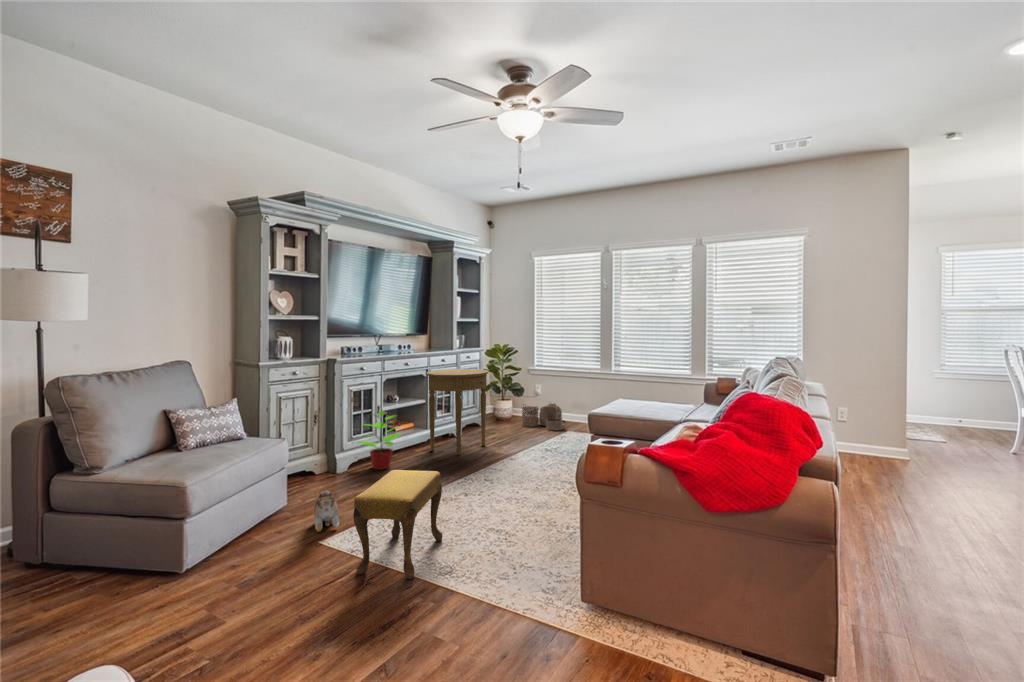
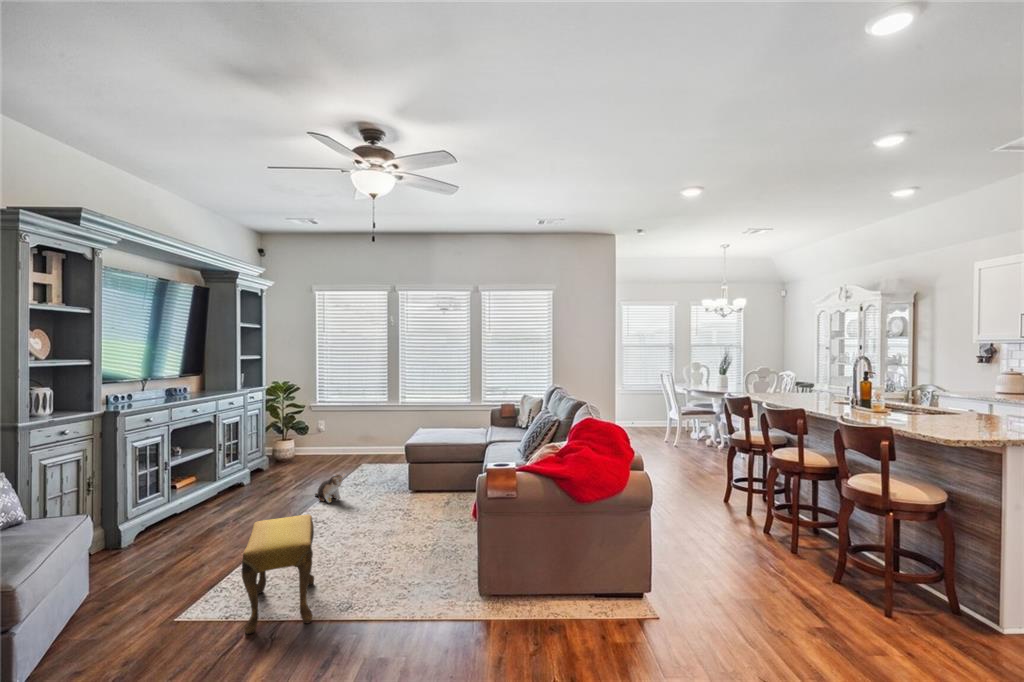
side table: present [426,369,489,455] -> none [219,410,291,504]
woven basket: present [522,404,563,430] -> none [312,438,357,466]
potted plant: present [358,410,401,469] -> none [141,464,202,534]
plush toy: present [314,491,340,532] -> present [315,474,344,503]

